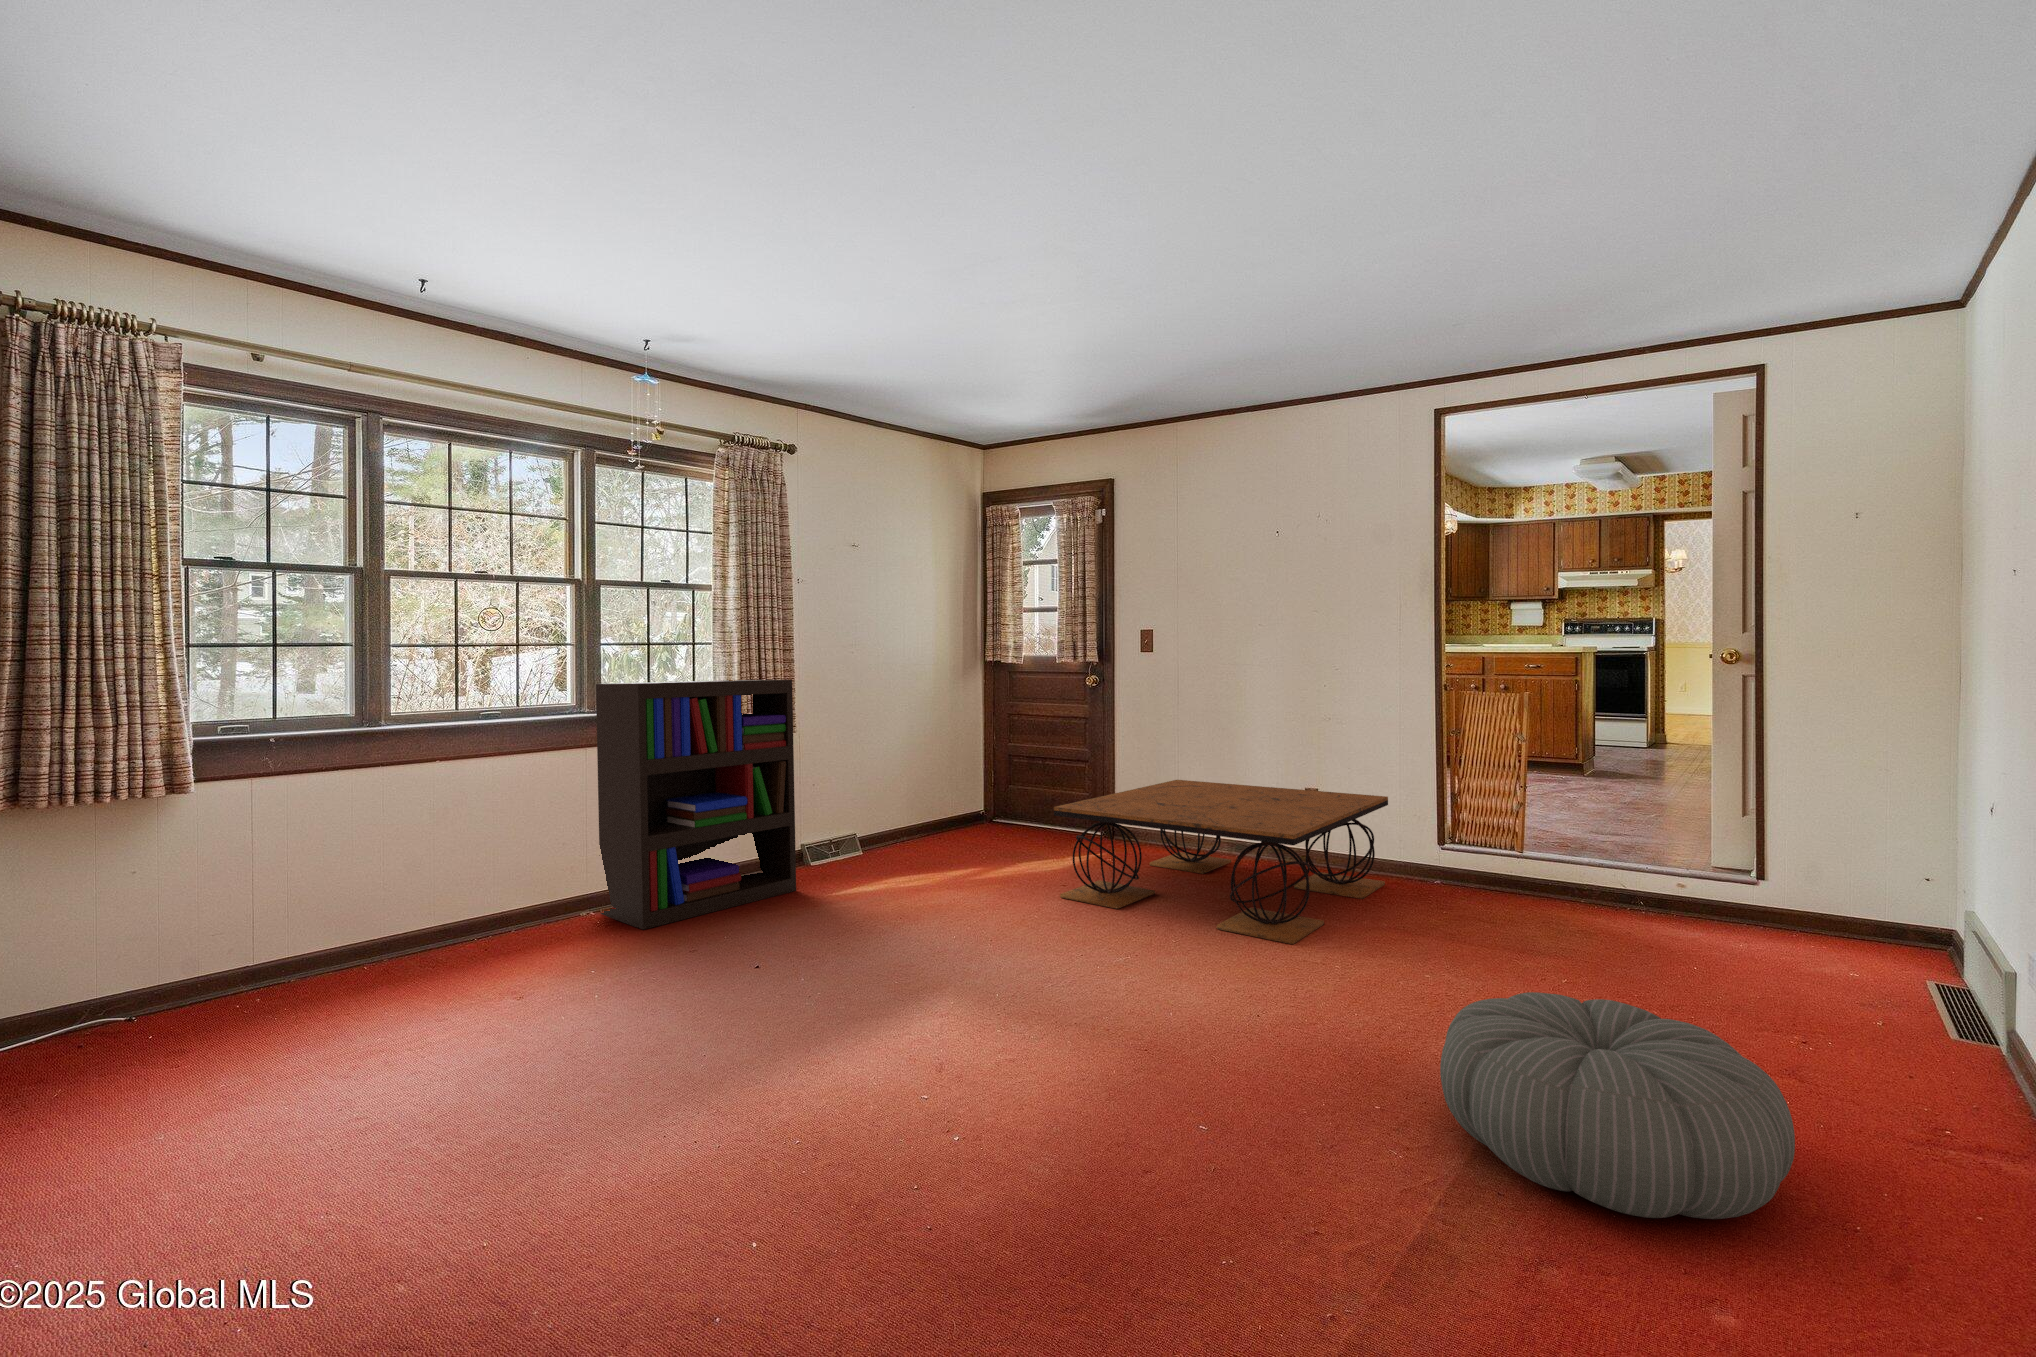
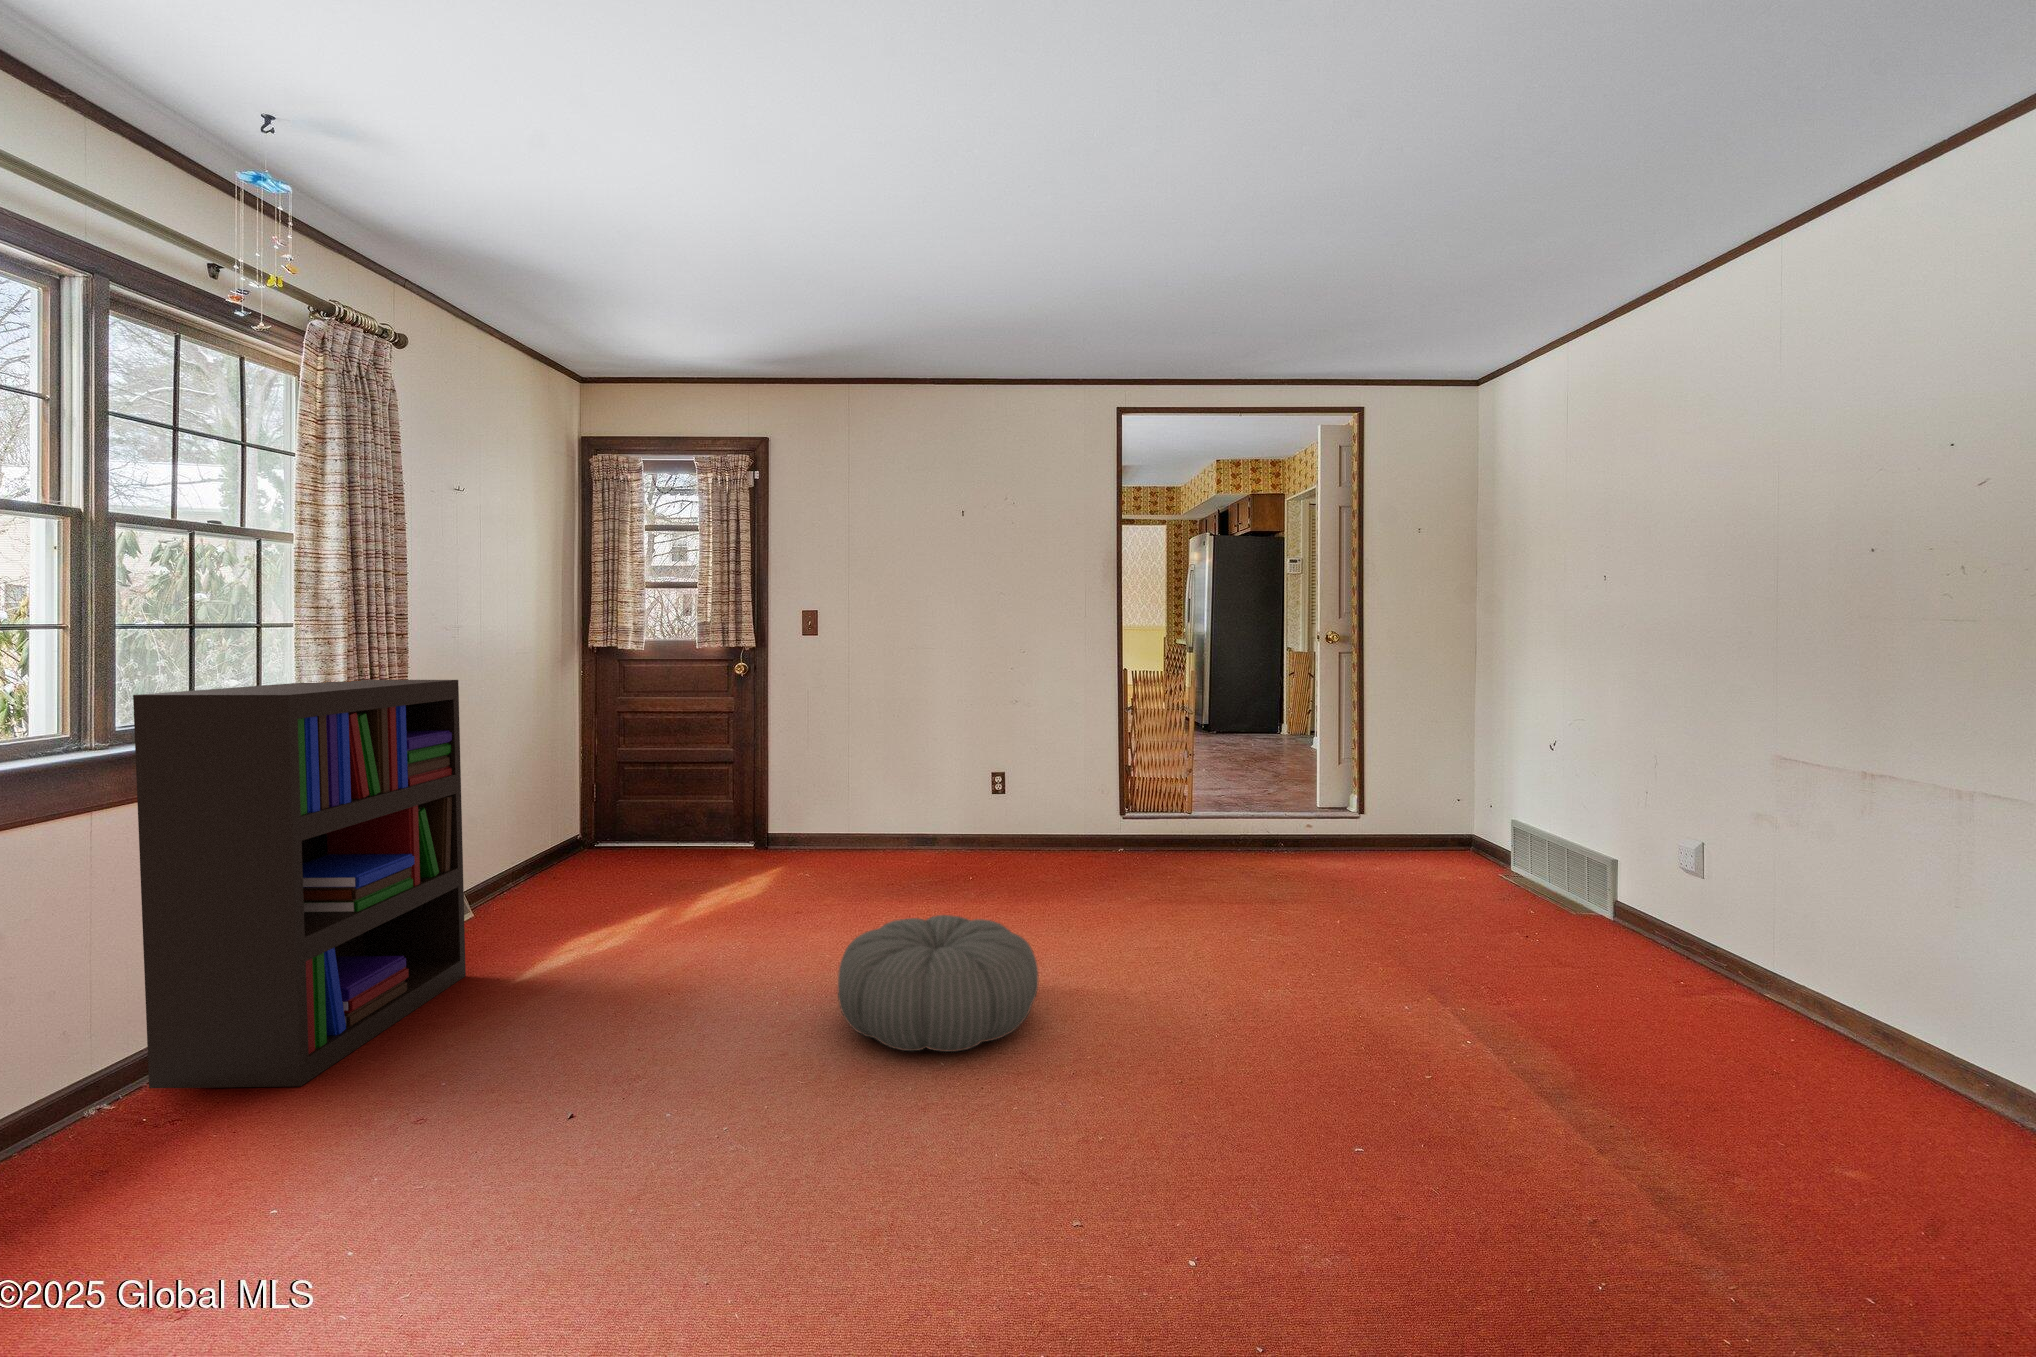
coffee table: present [1054,780,1388,944] -> none [819,775,1089,915]
pouf: present [1440,992,1795,1219] -> present [838,915,1038,1052]

